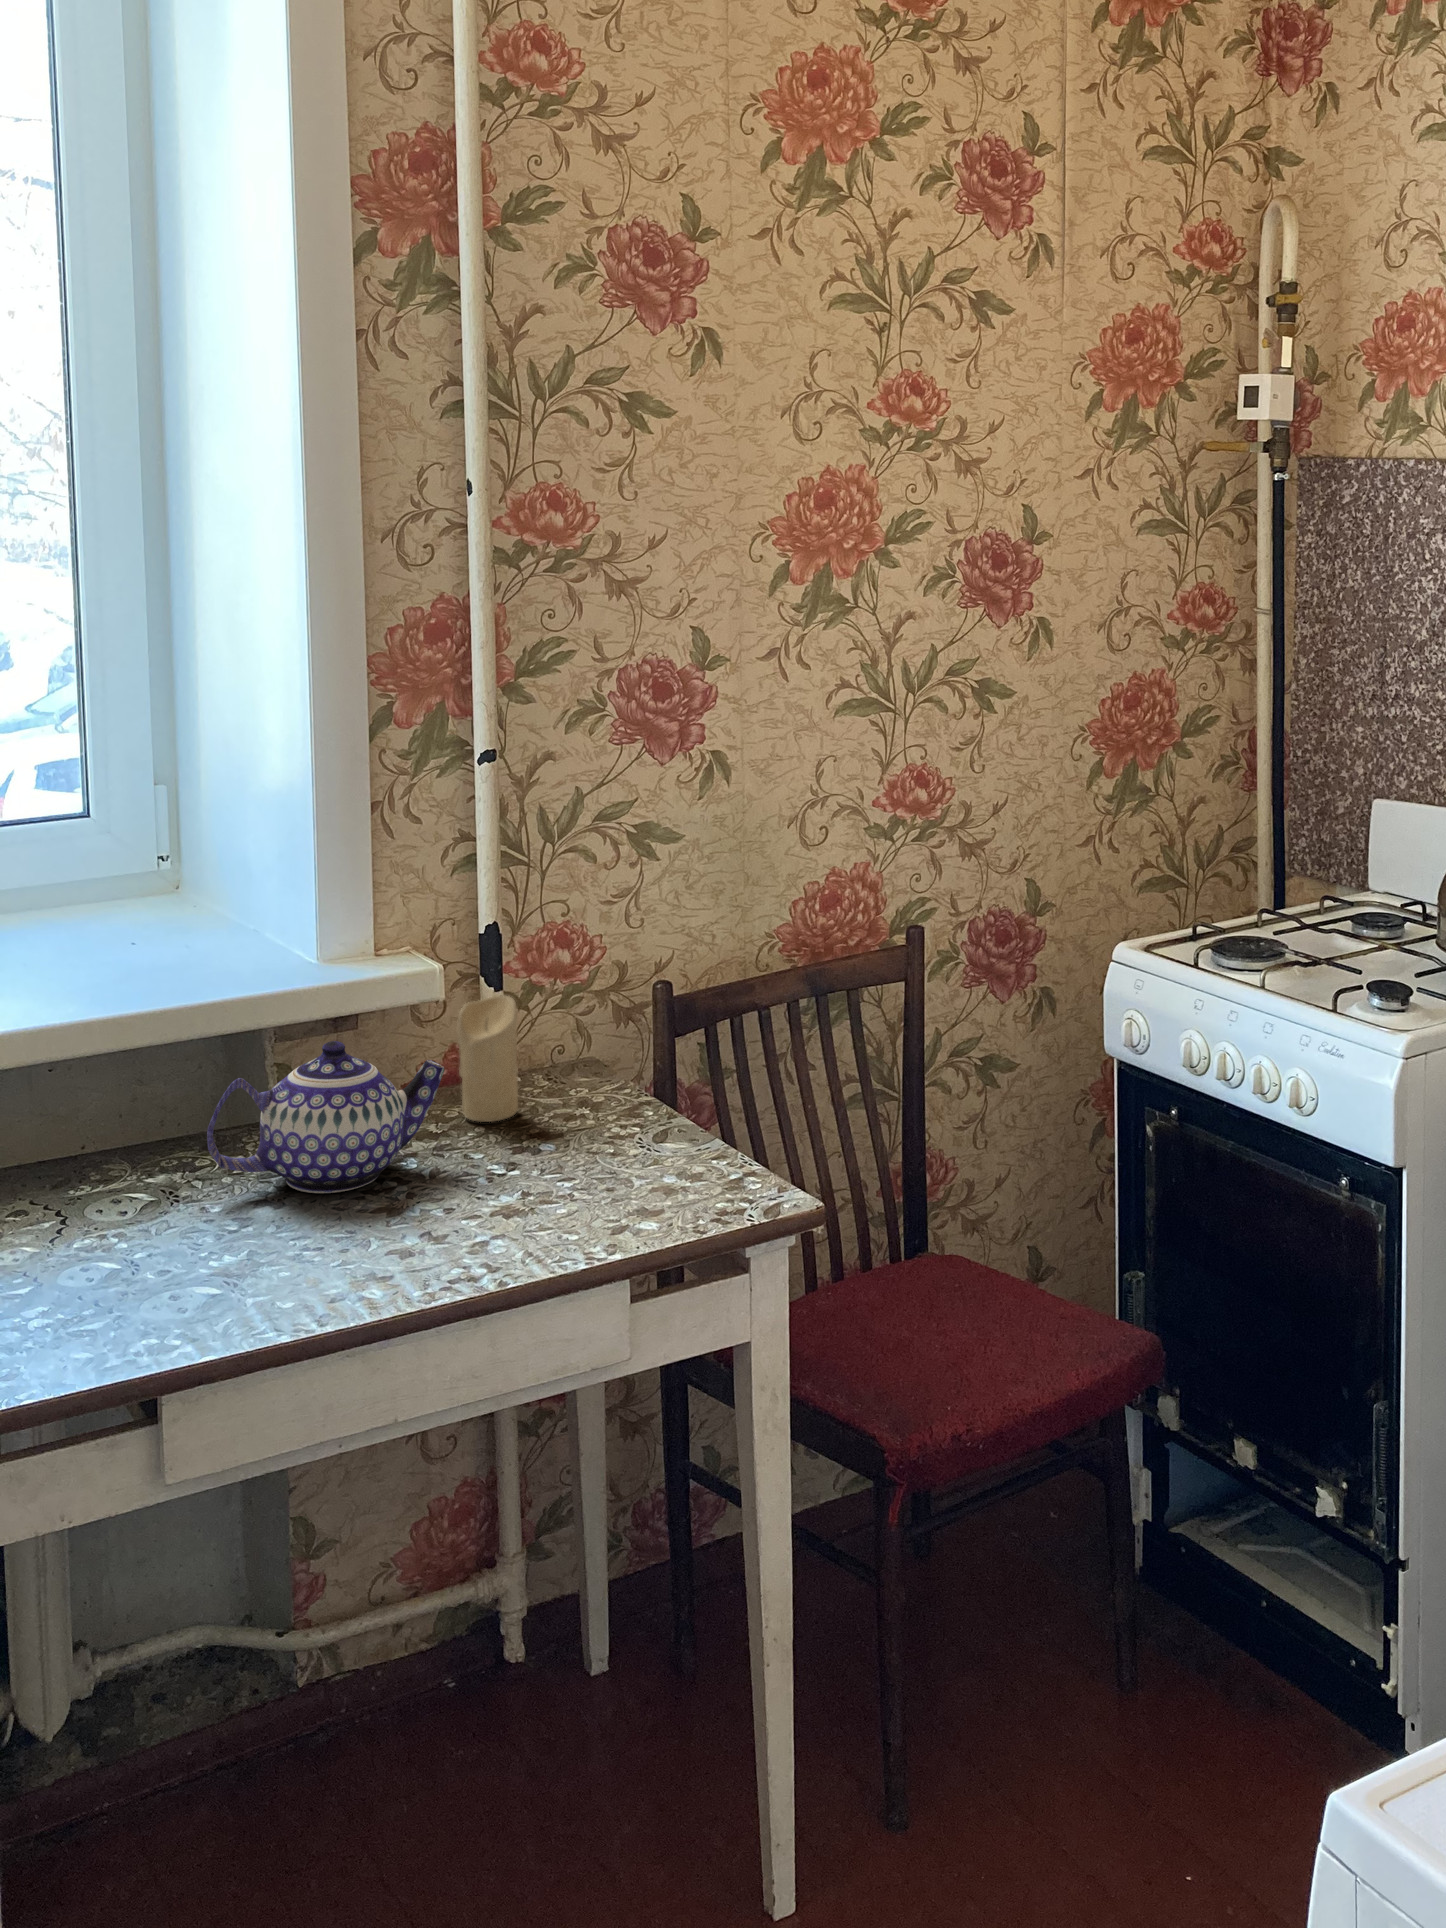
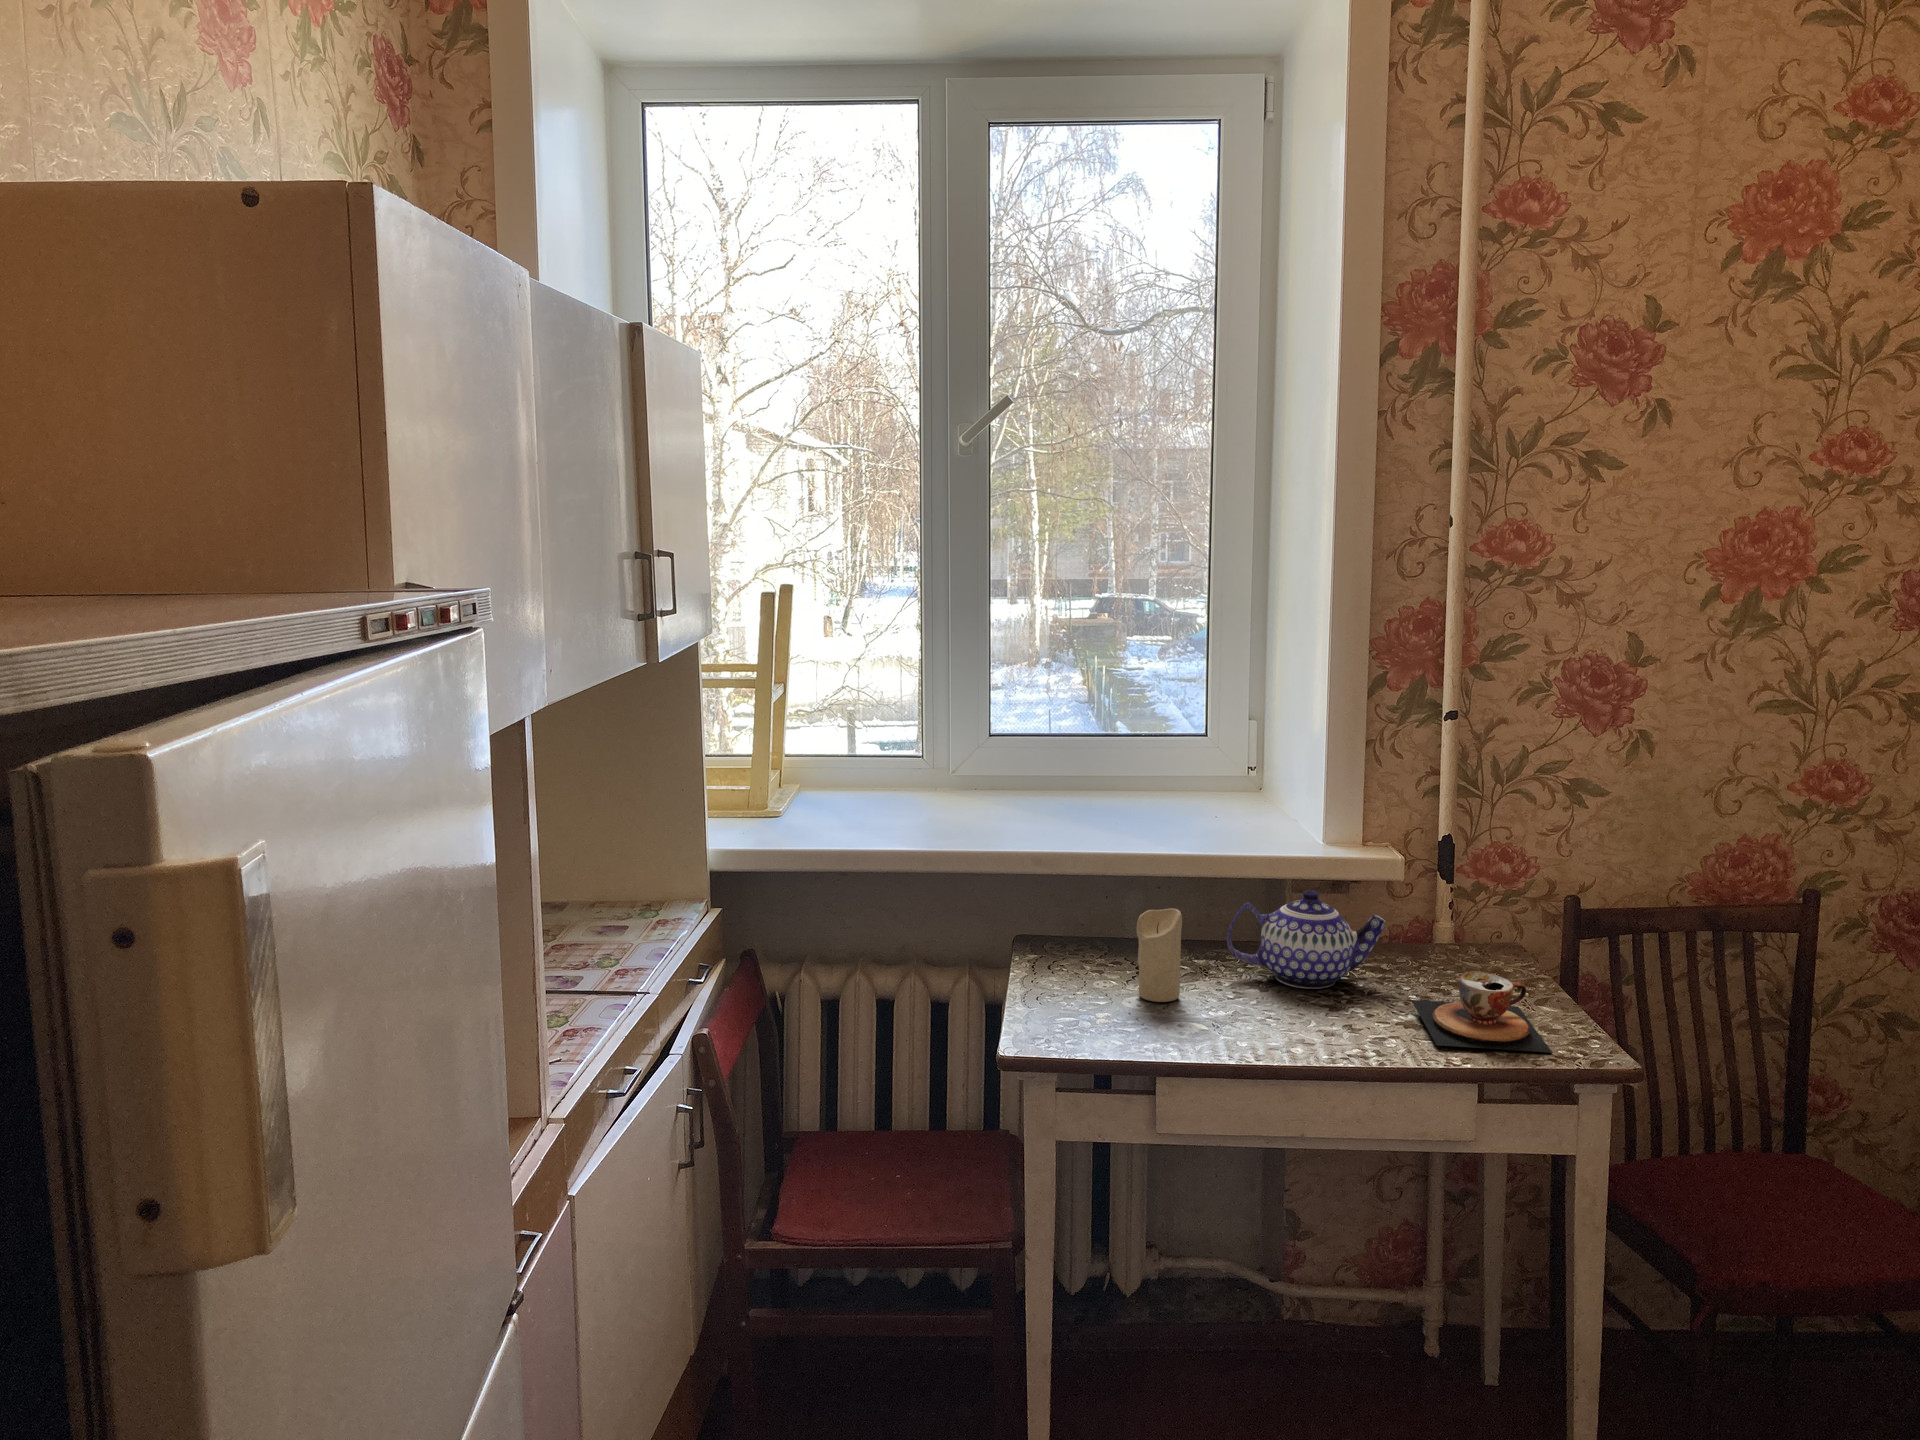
candle: present [457,995,518,1122] -> present [1137,908,1182,1002]
teacup: none [502,1115,705,1233] -> present [1412,972,1552,1053]

